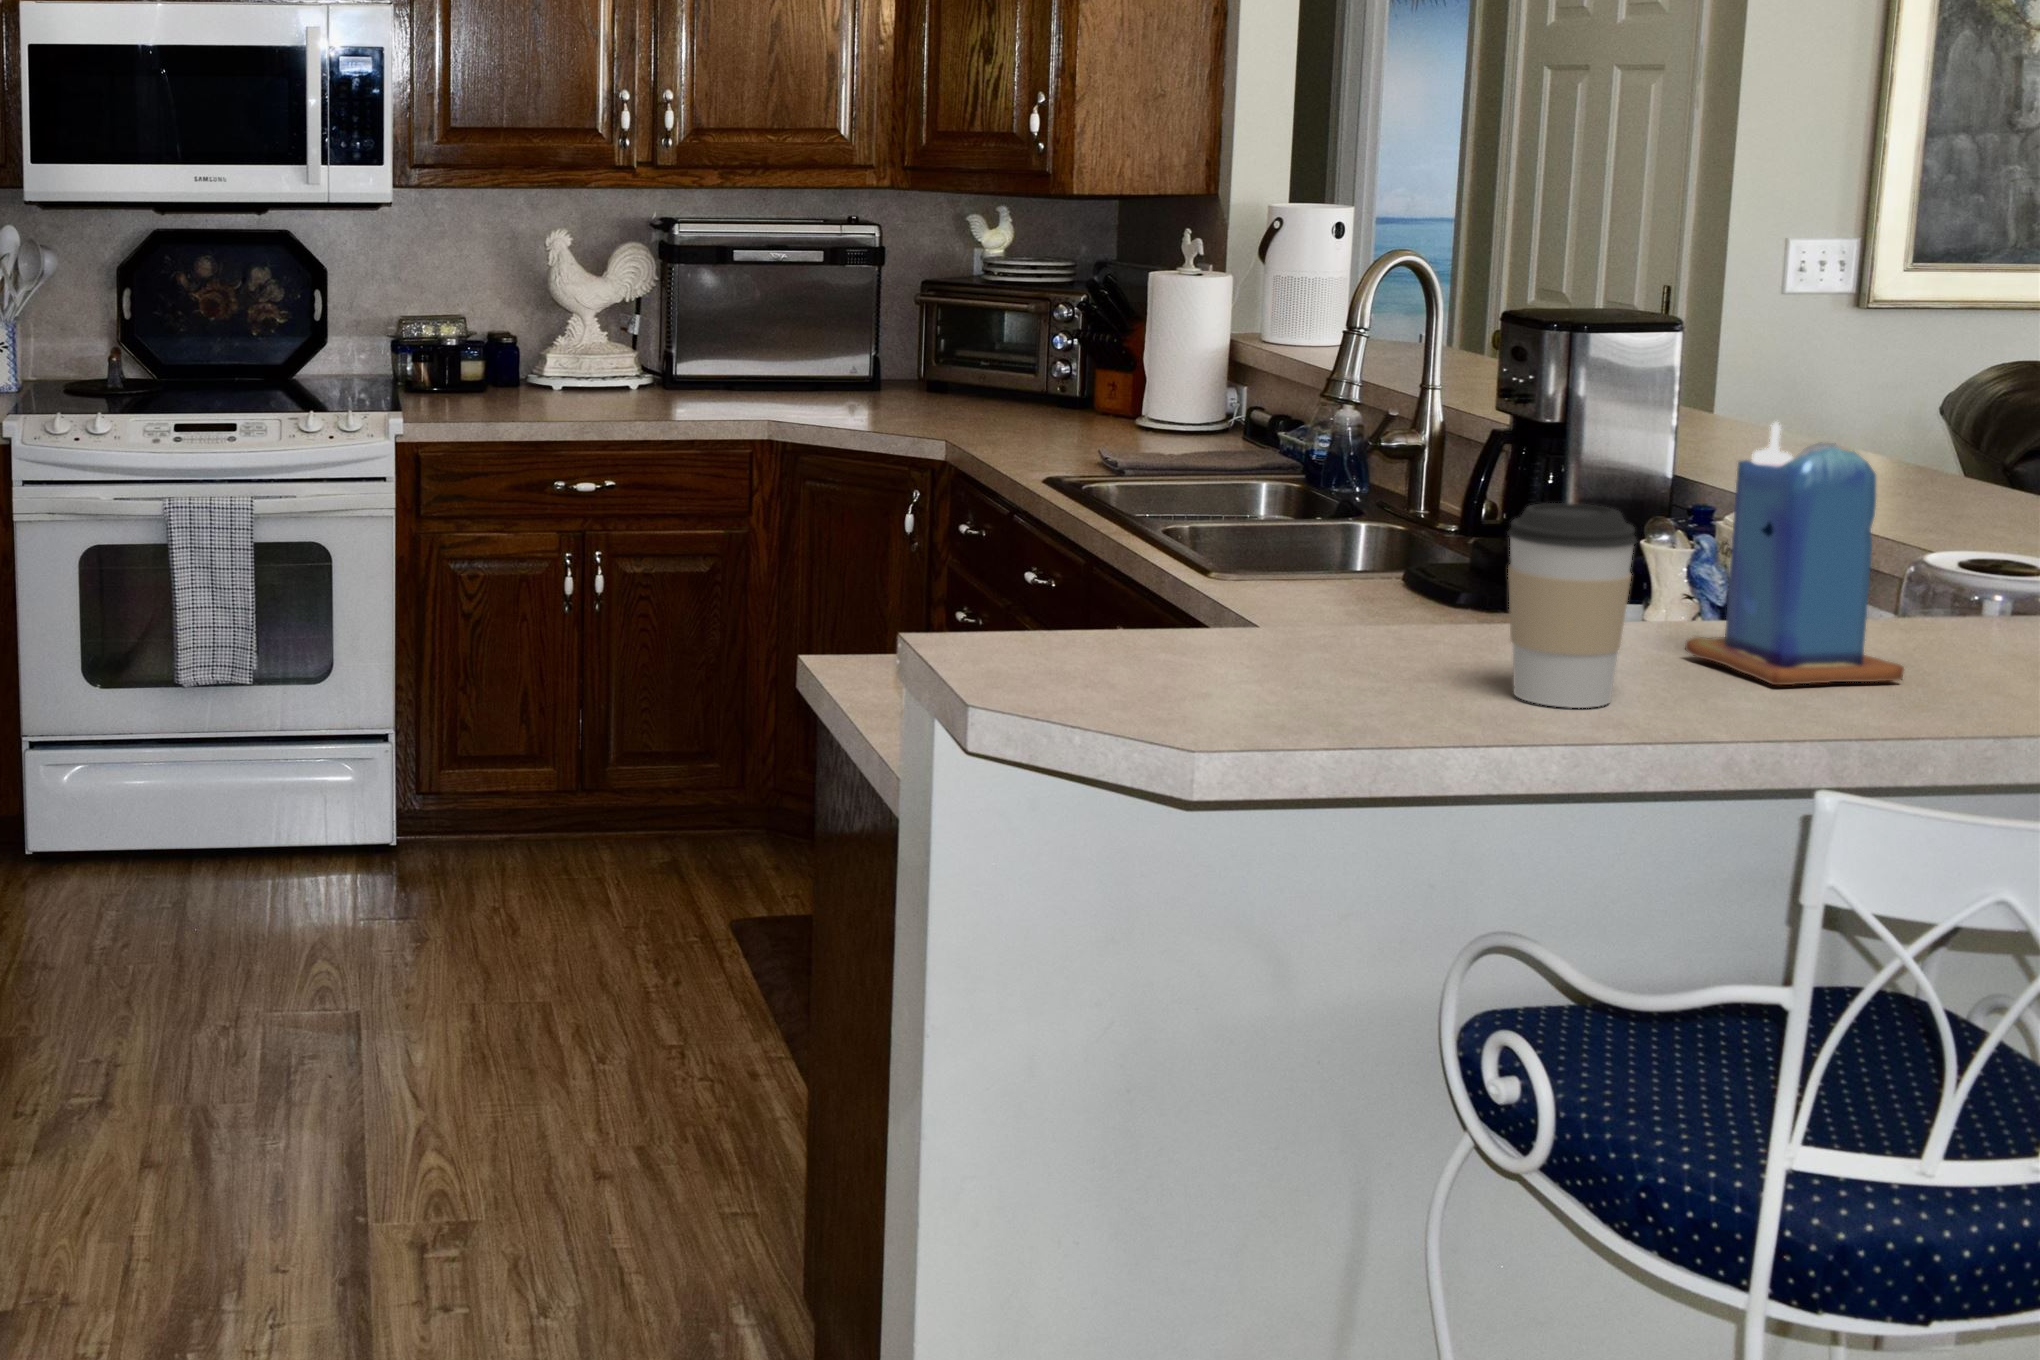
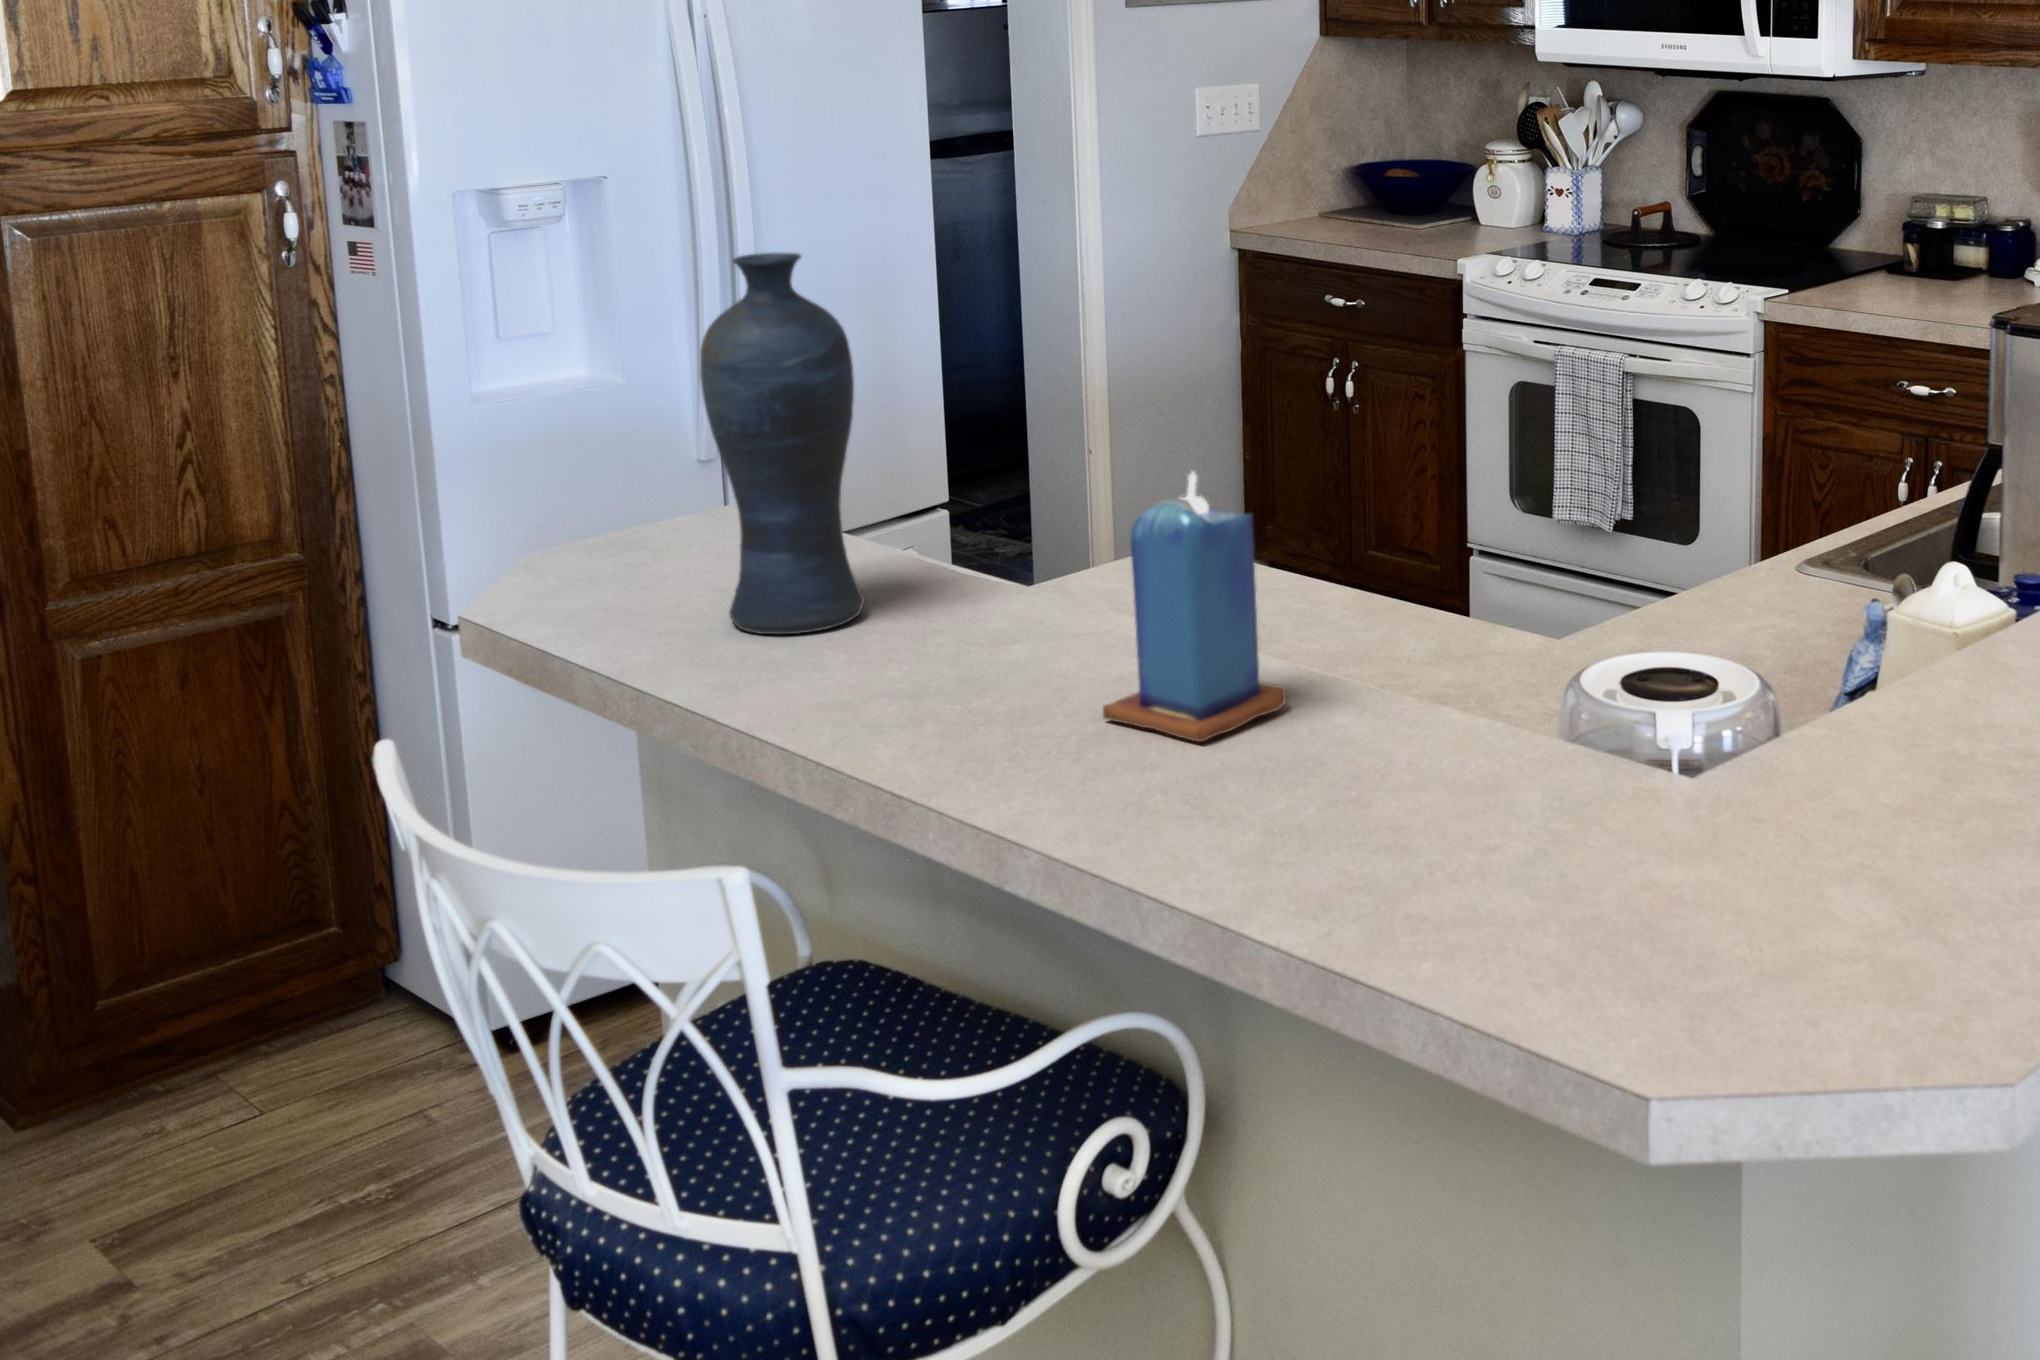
vase: none [1089,242,1279,709] -> present [700,253,864,634]
coffee cup: present [1508,503,1637,708] -> none [885,512,992,697]

